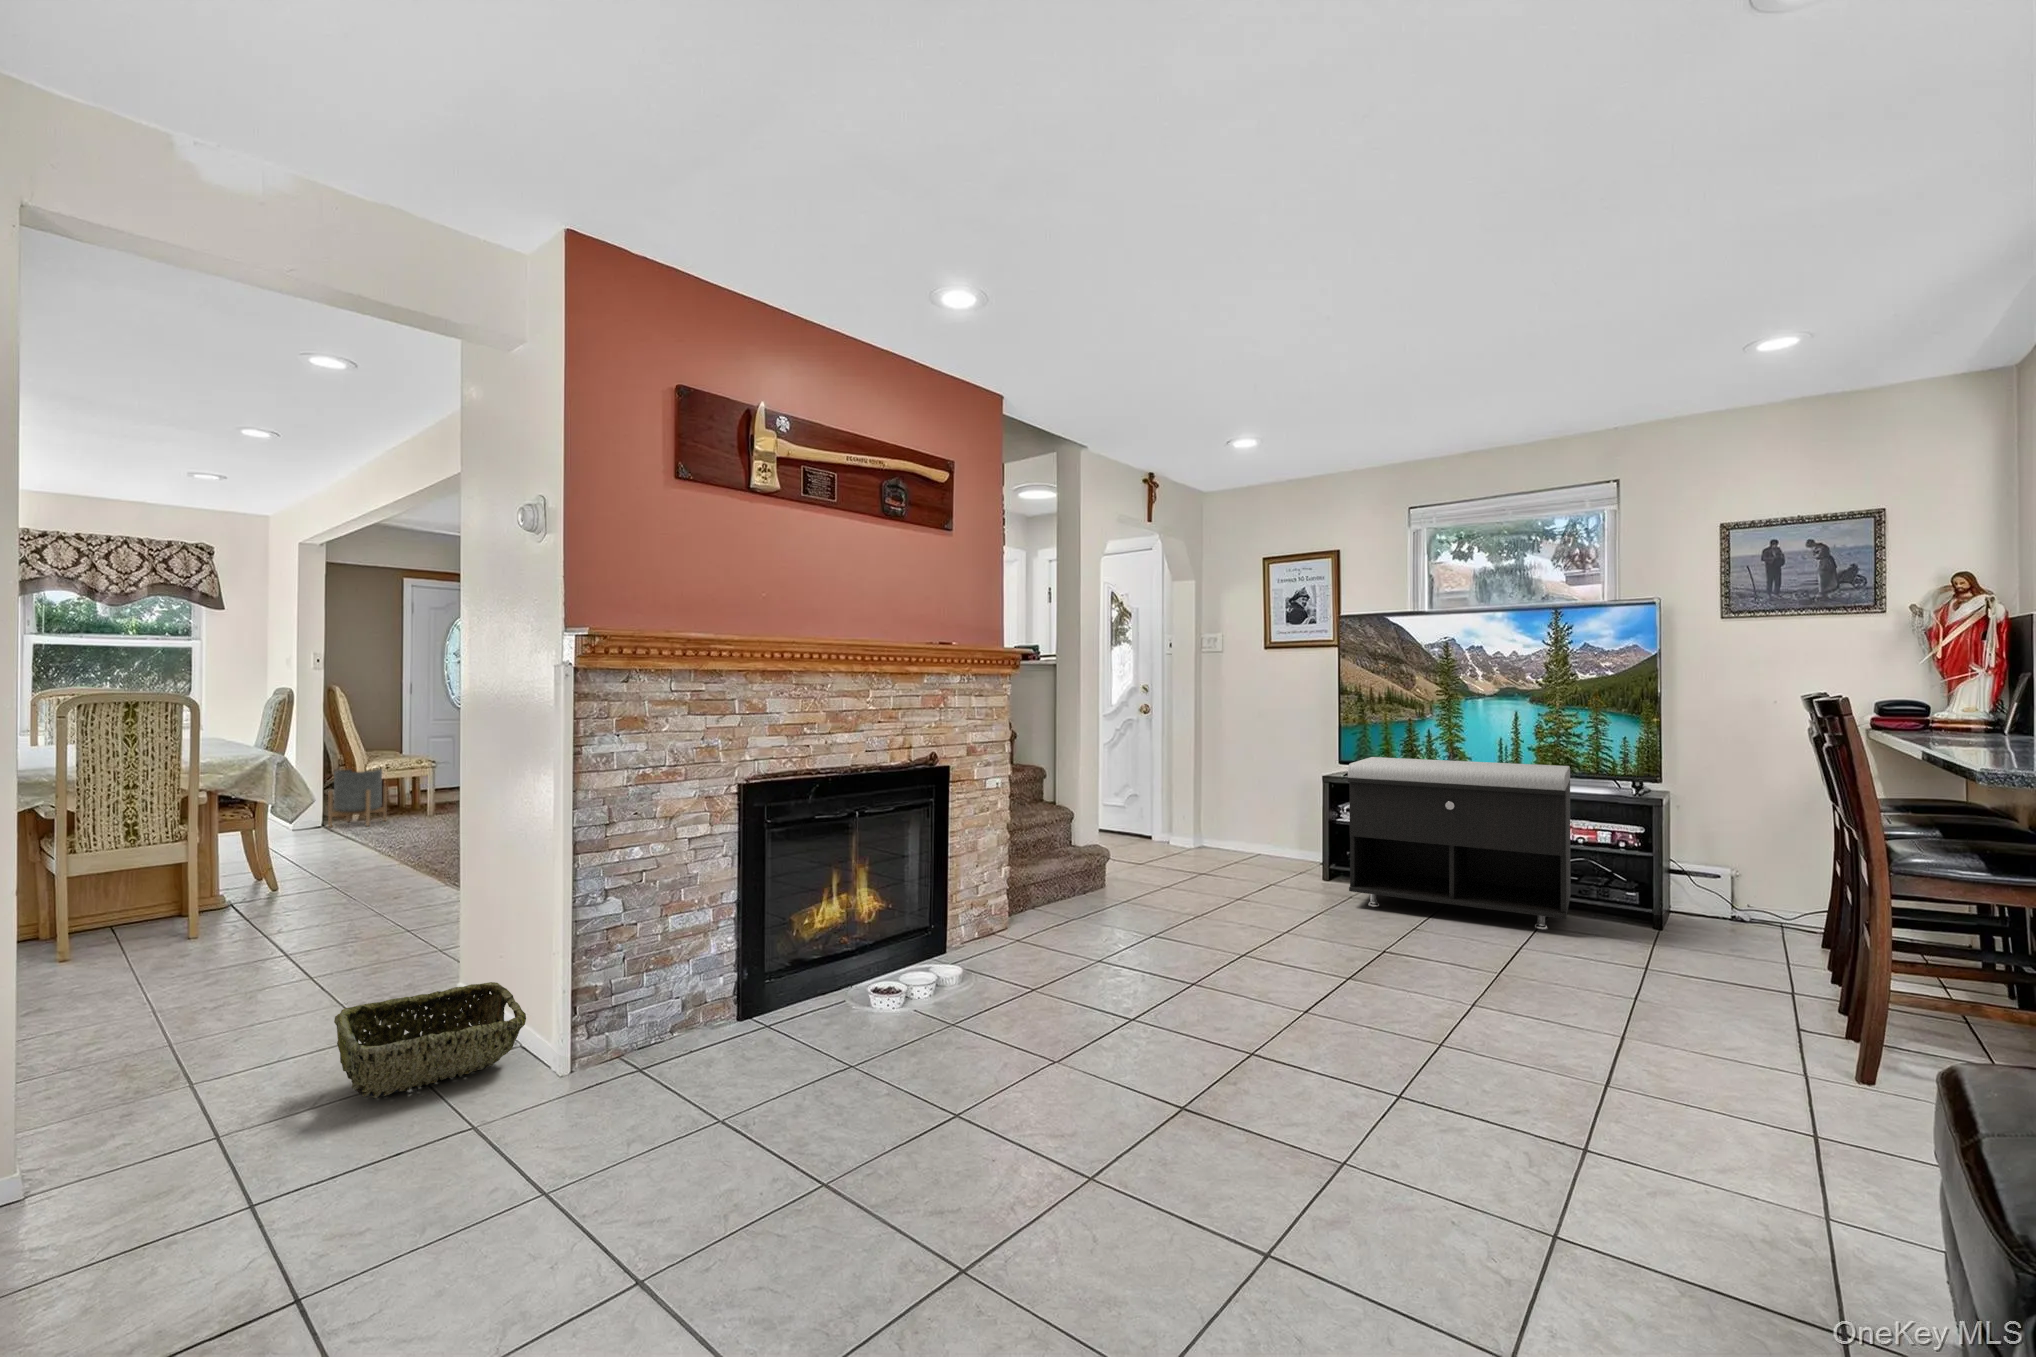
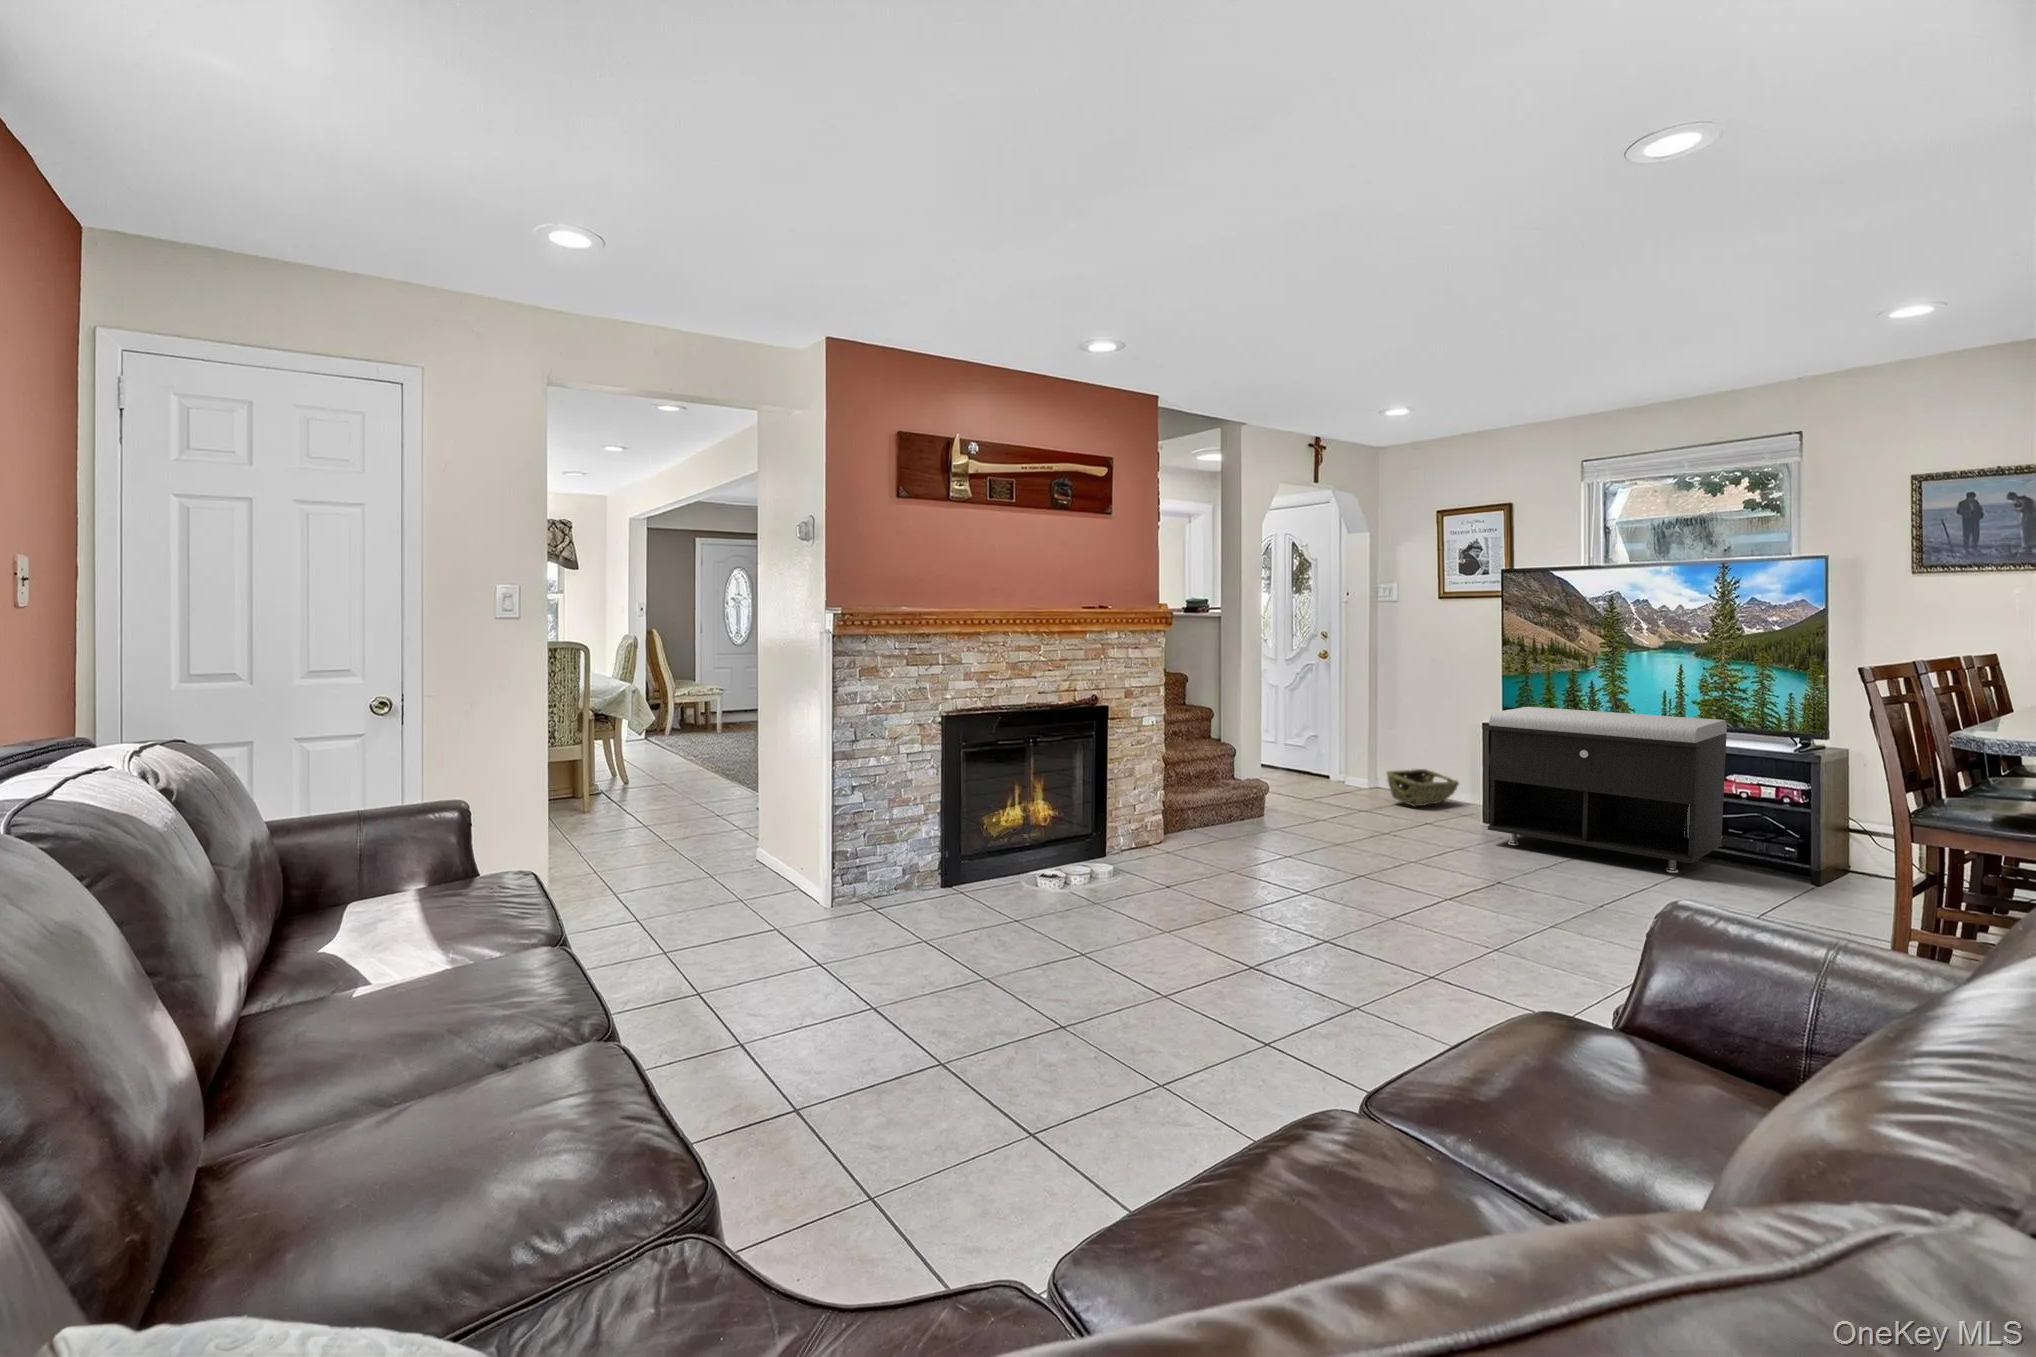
planter: present [328,769,387,827] -> none [652,698,692,744]
woven basket: present [334,982,526,1098] -> present [1387,769,1459,806]

